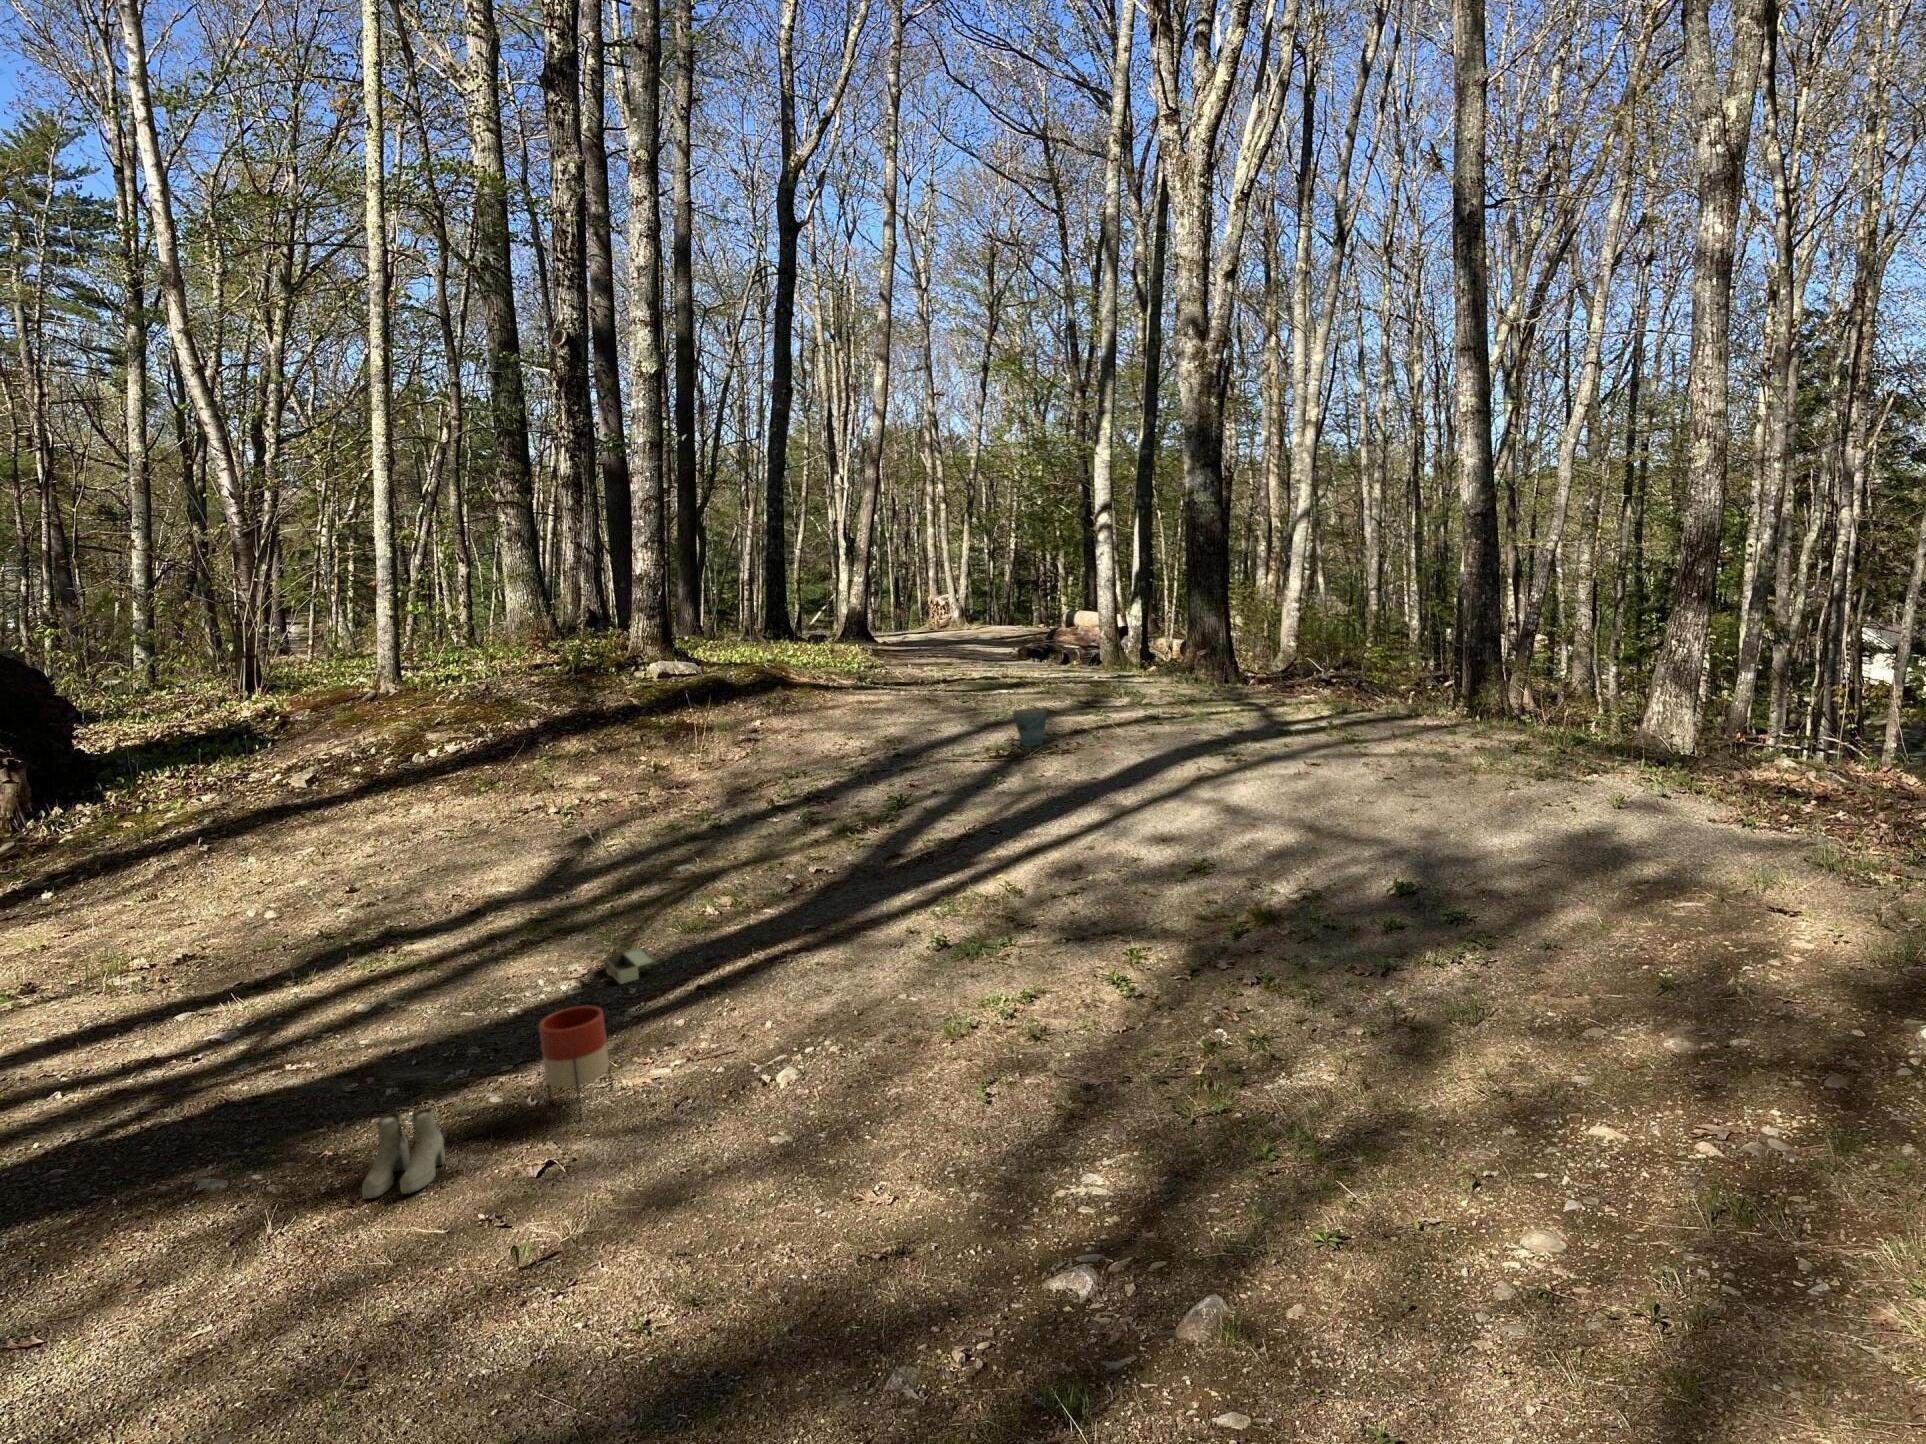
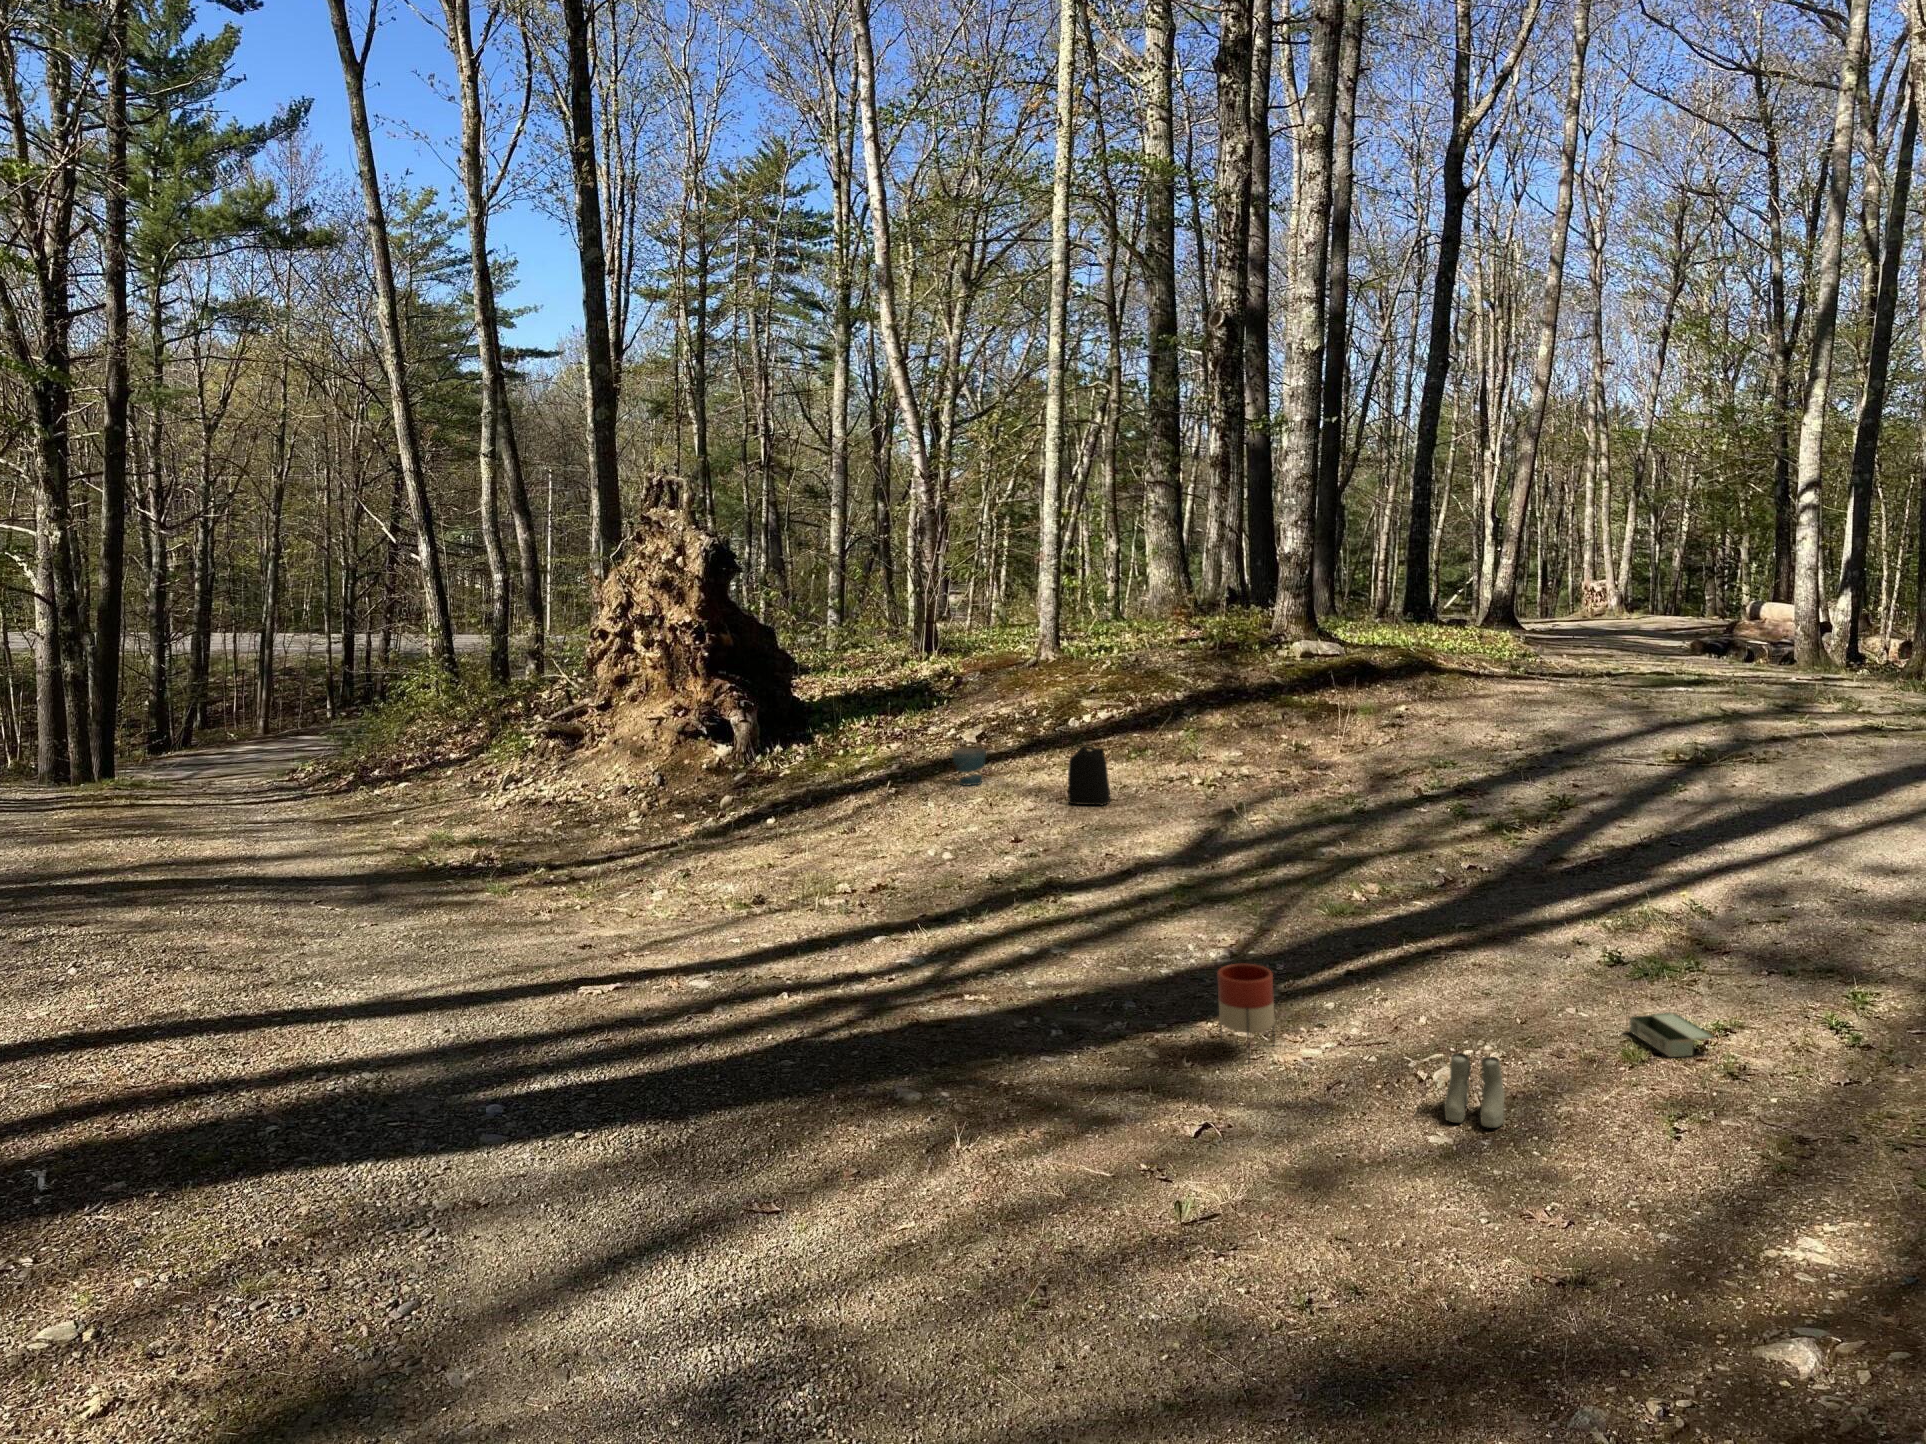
bucket: present [1013,708,1047,746] -> present [952,748,986,785]
backpack: none [393,783,449,852] -> present [1068,746,1111,805]
toolbox: present [605,948,655,984] -> present [1629,1012,1715,1057]
boots: present [362,1108,445,1199] -> present [1444,1053,1505,1128]

